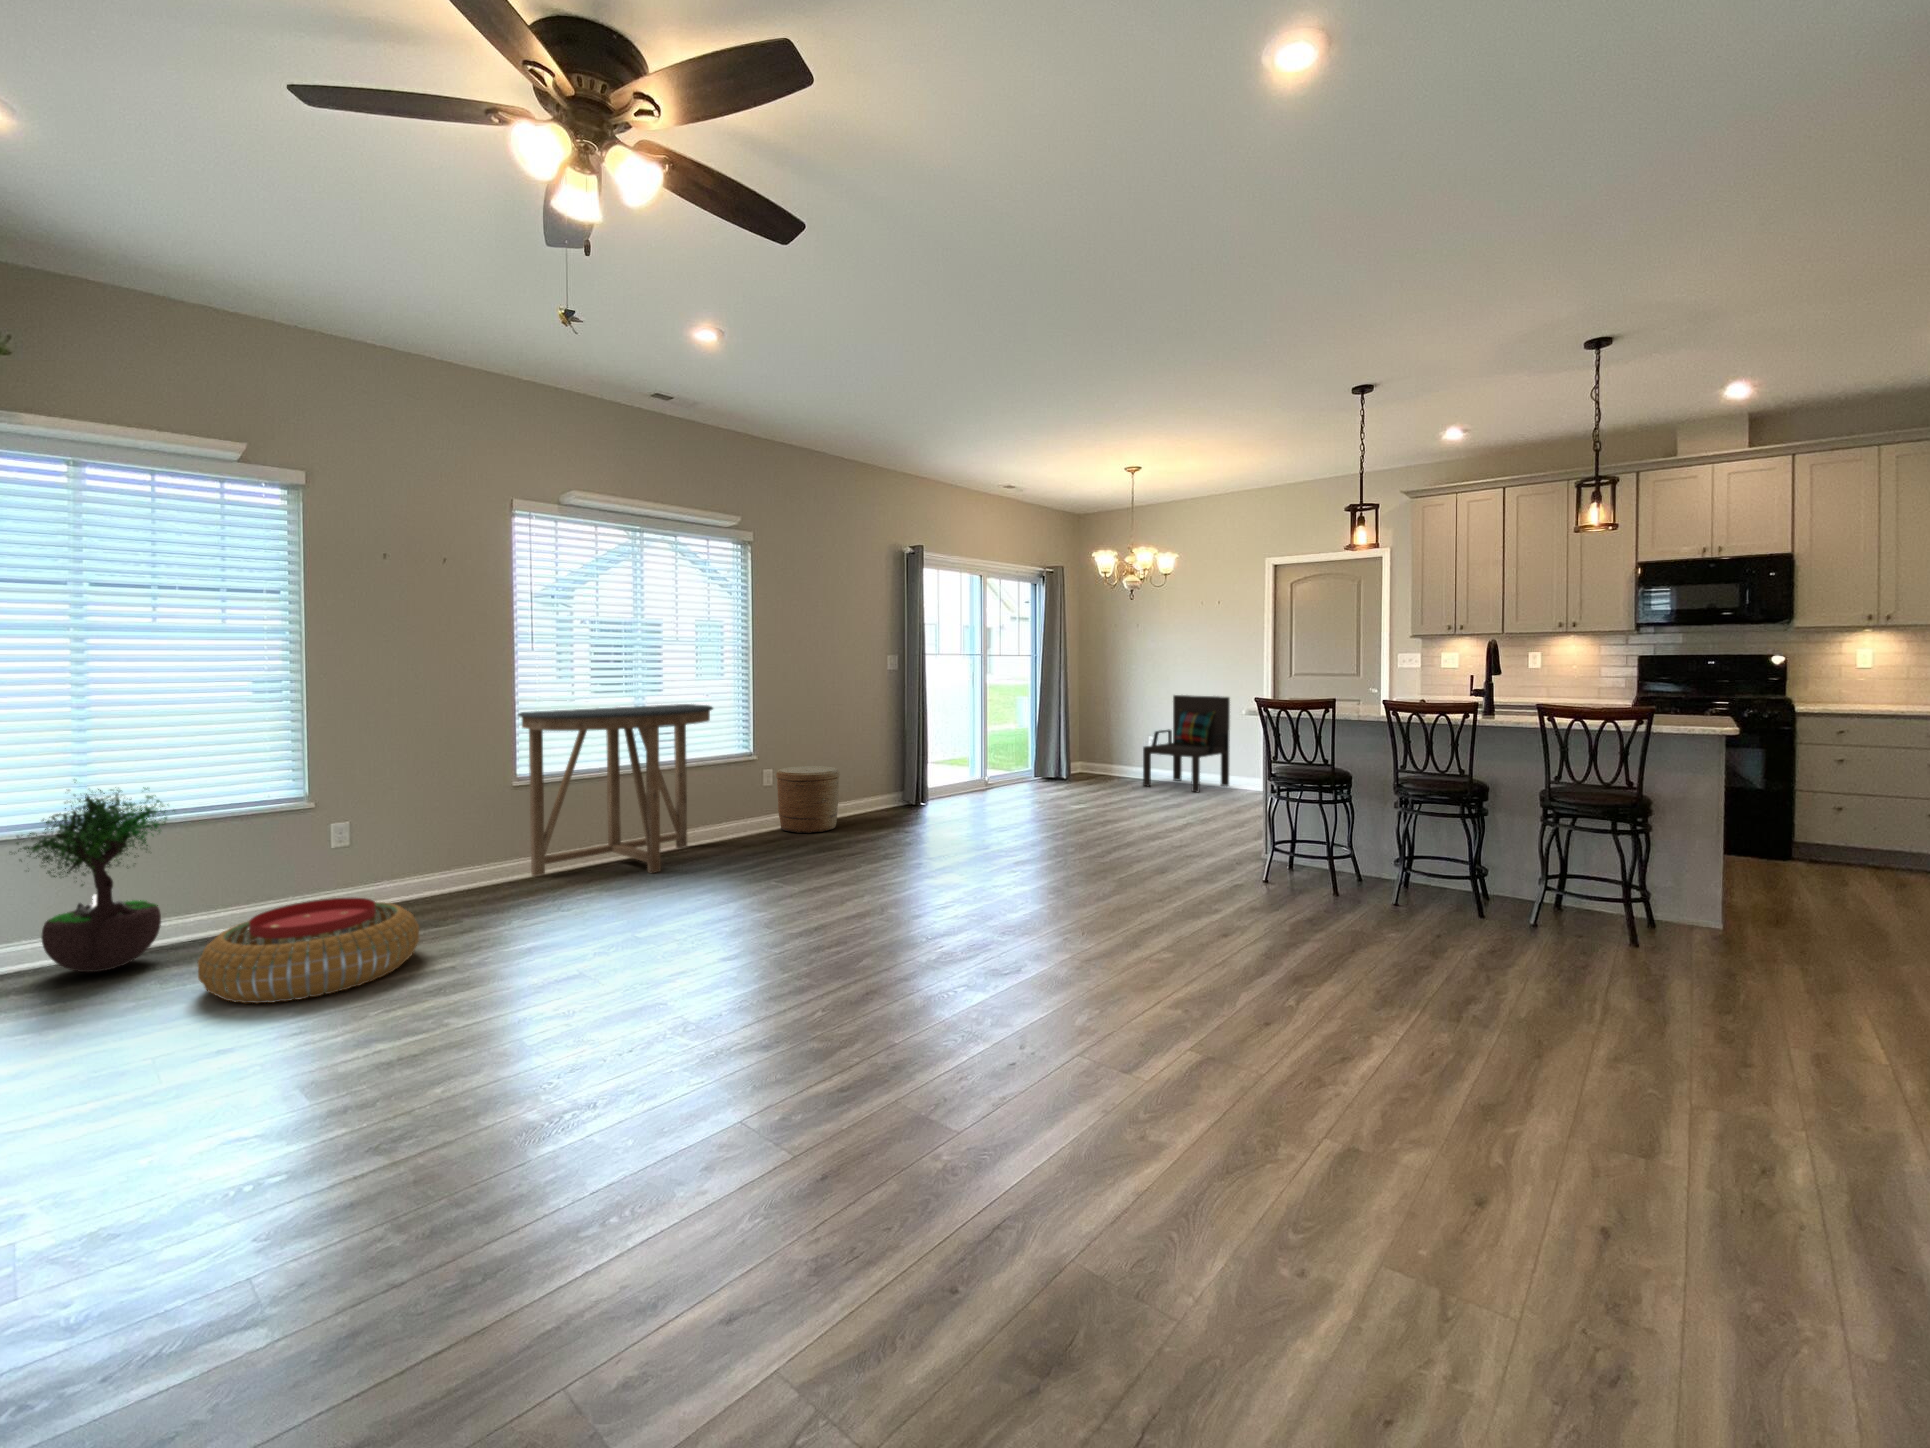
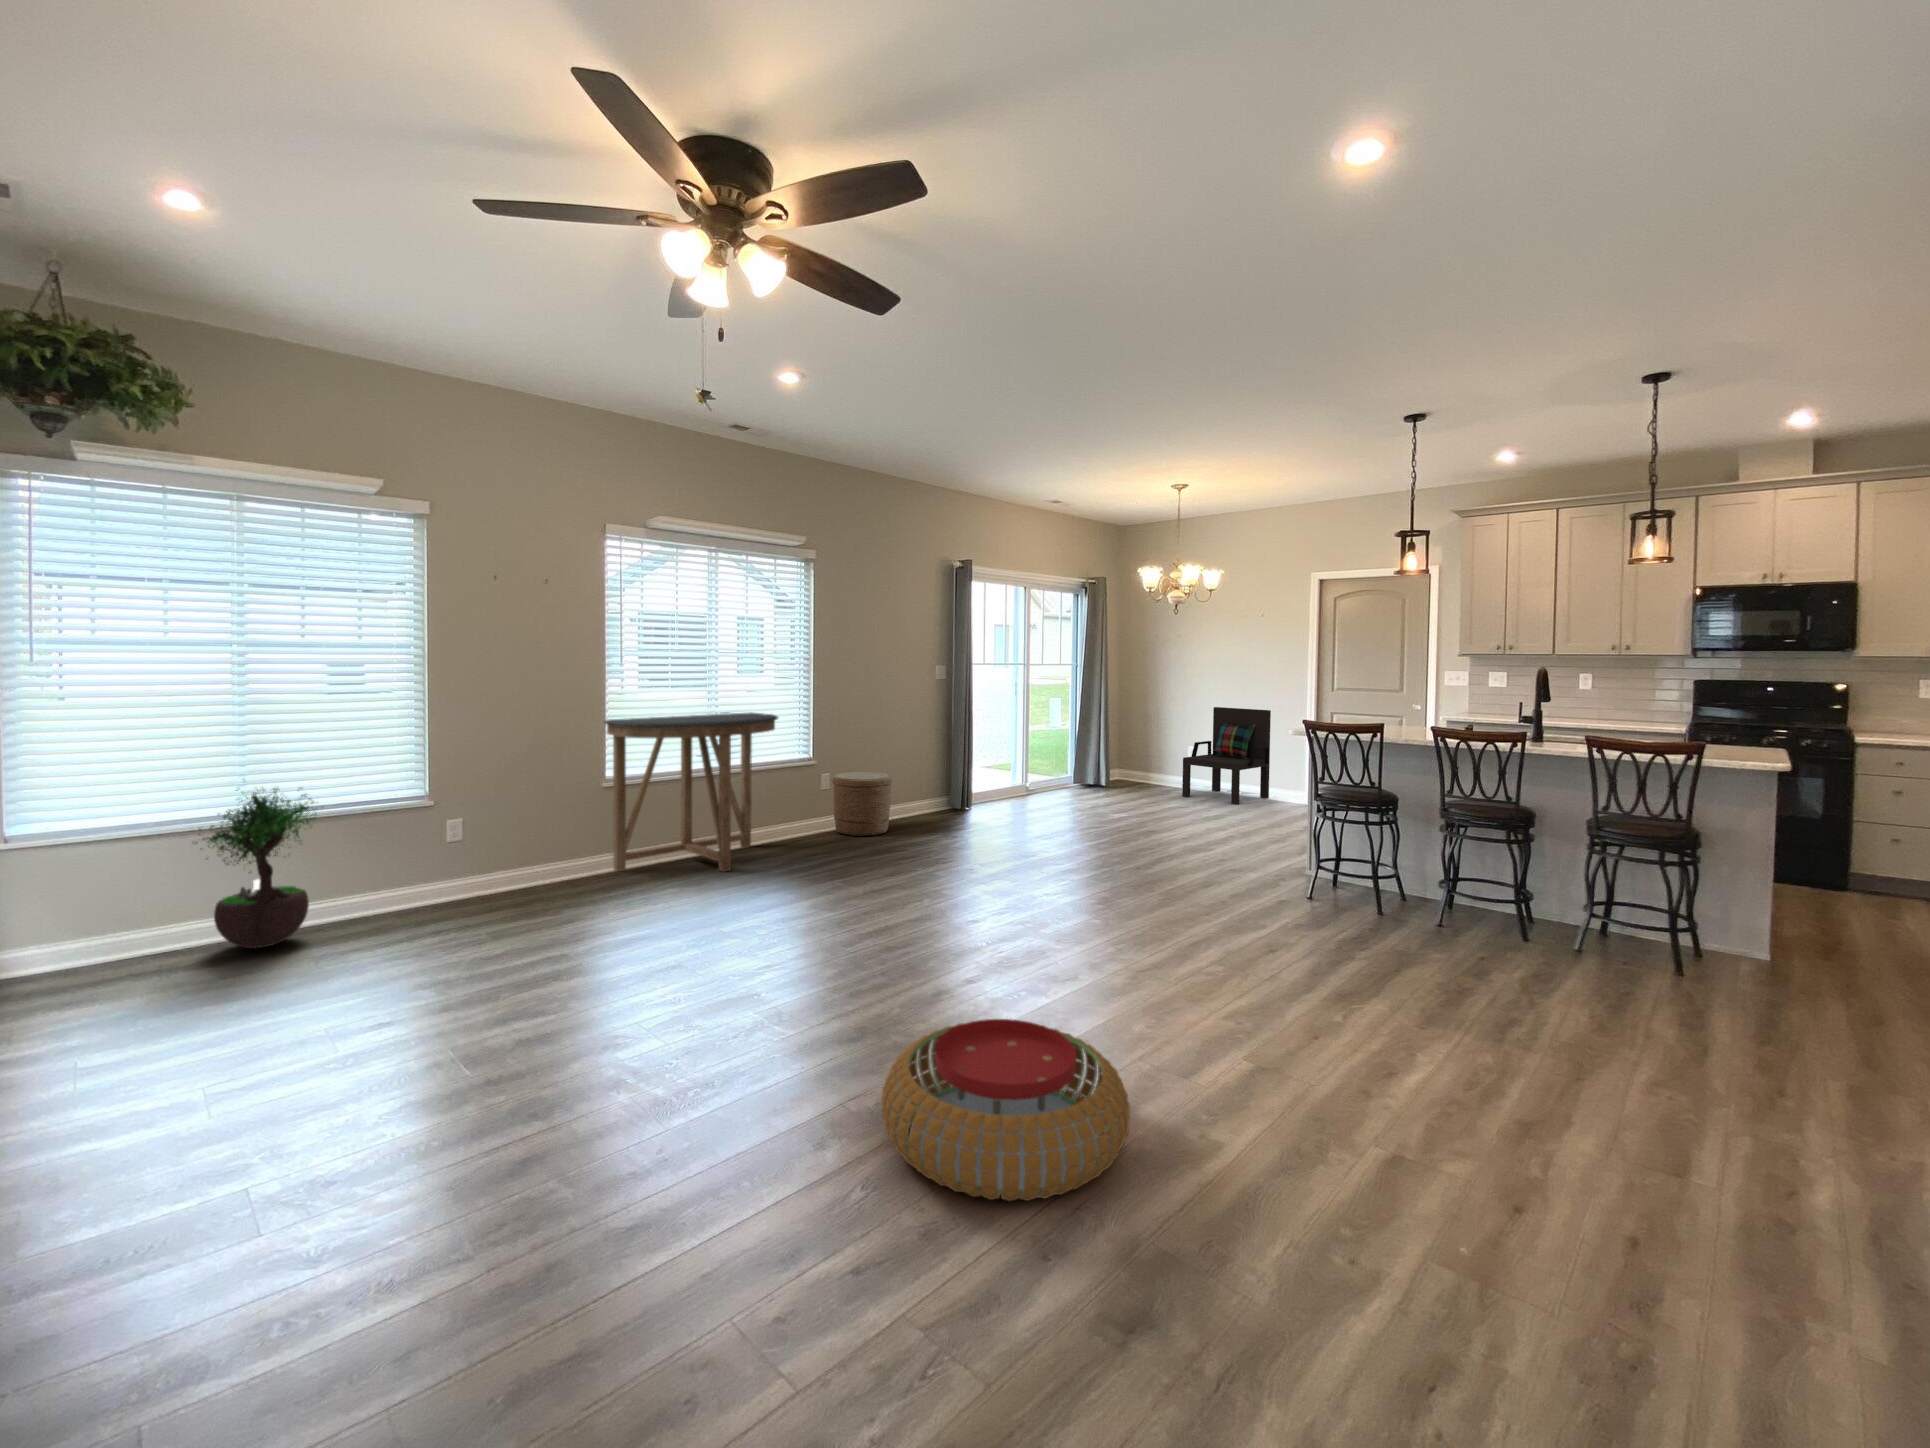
pouf: present [198,898,419,1004] -> present [882,1019,1130,1201]

